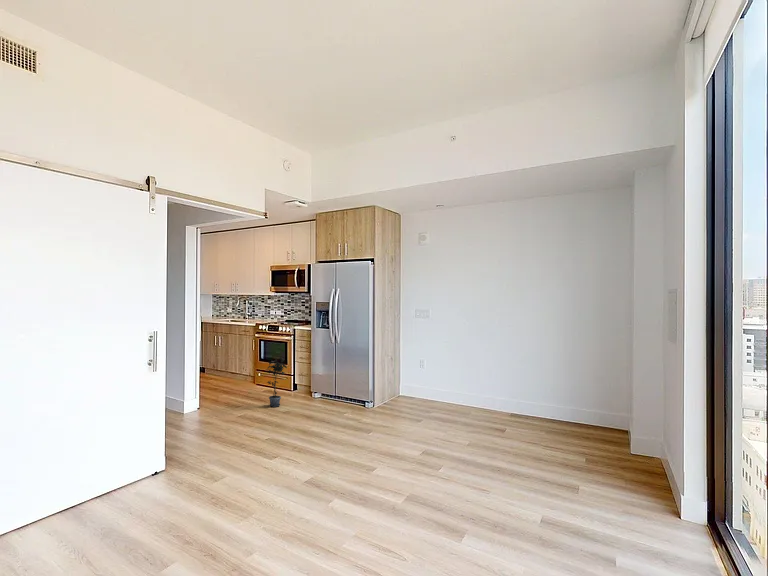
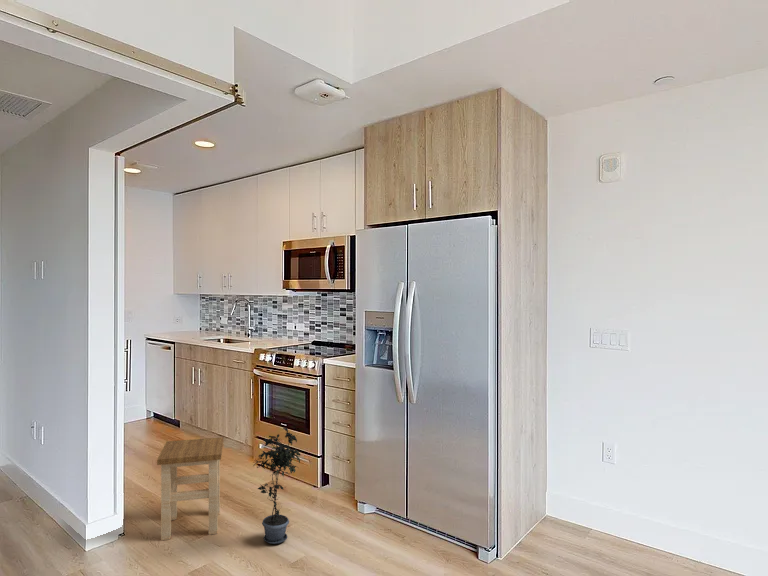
stool: none [219,364,249,408] -> present [157,437,224,540]

